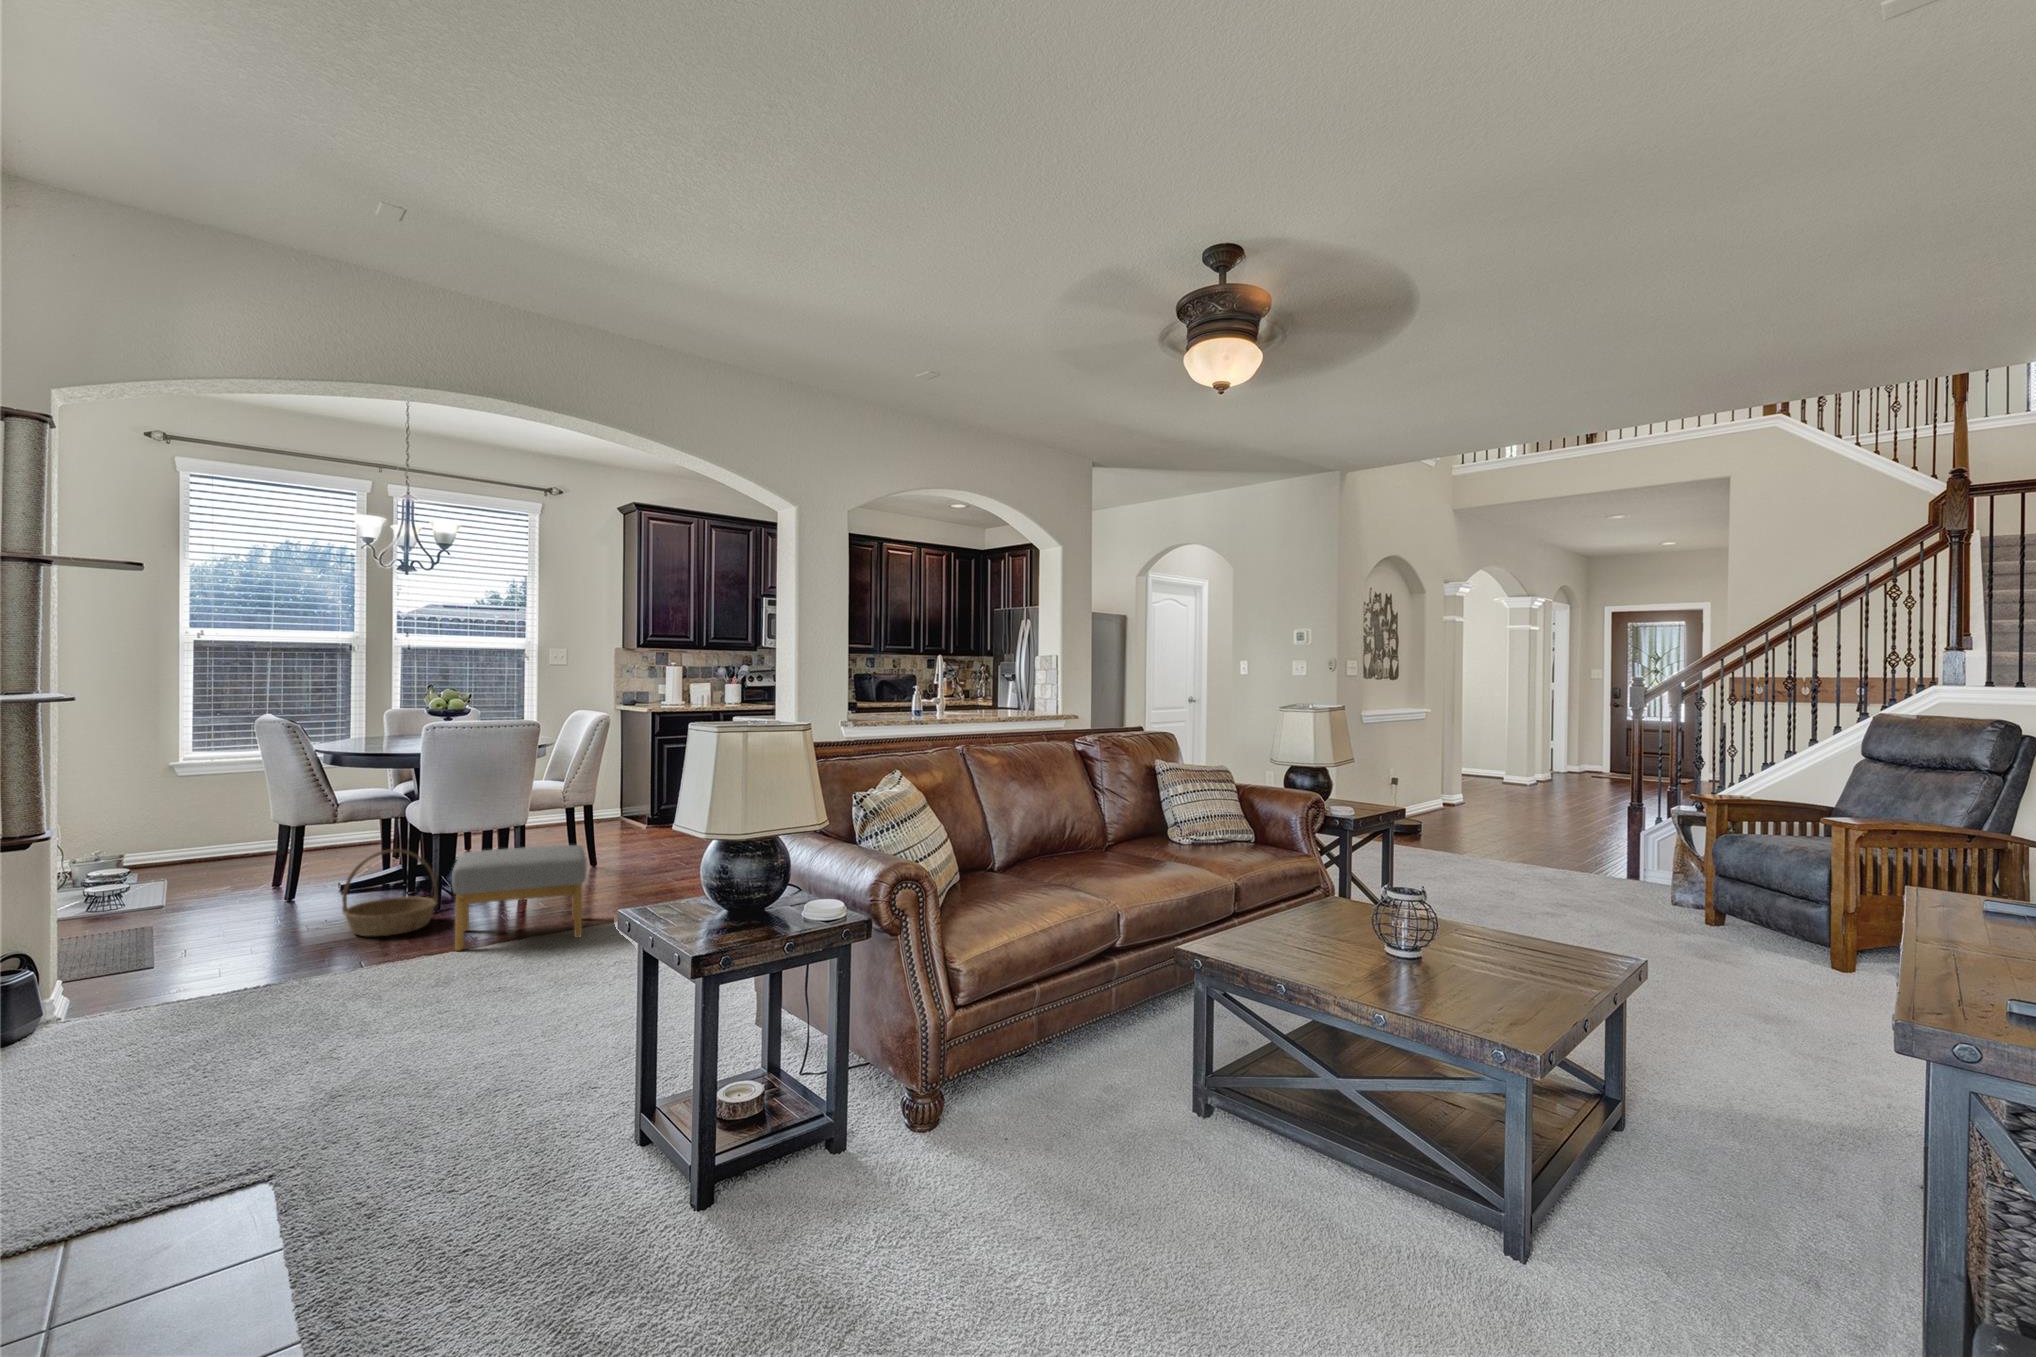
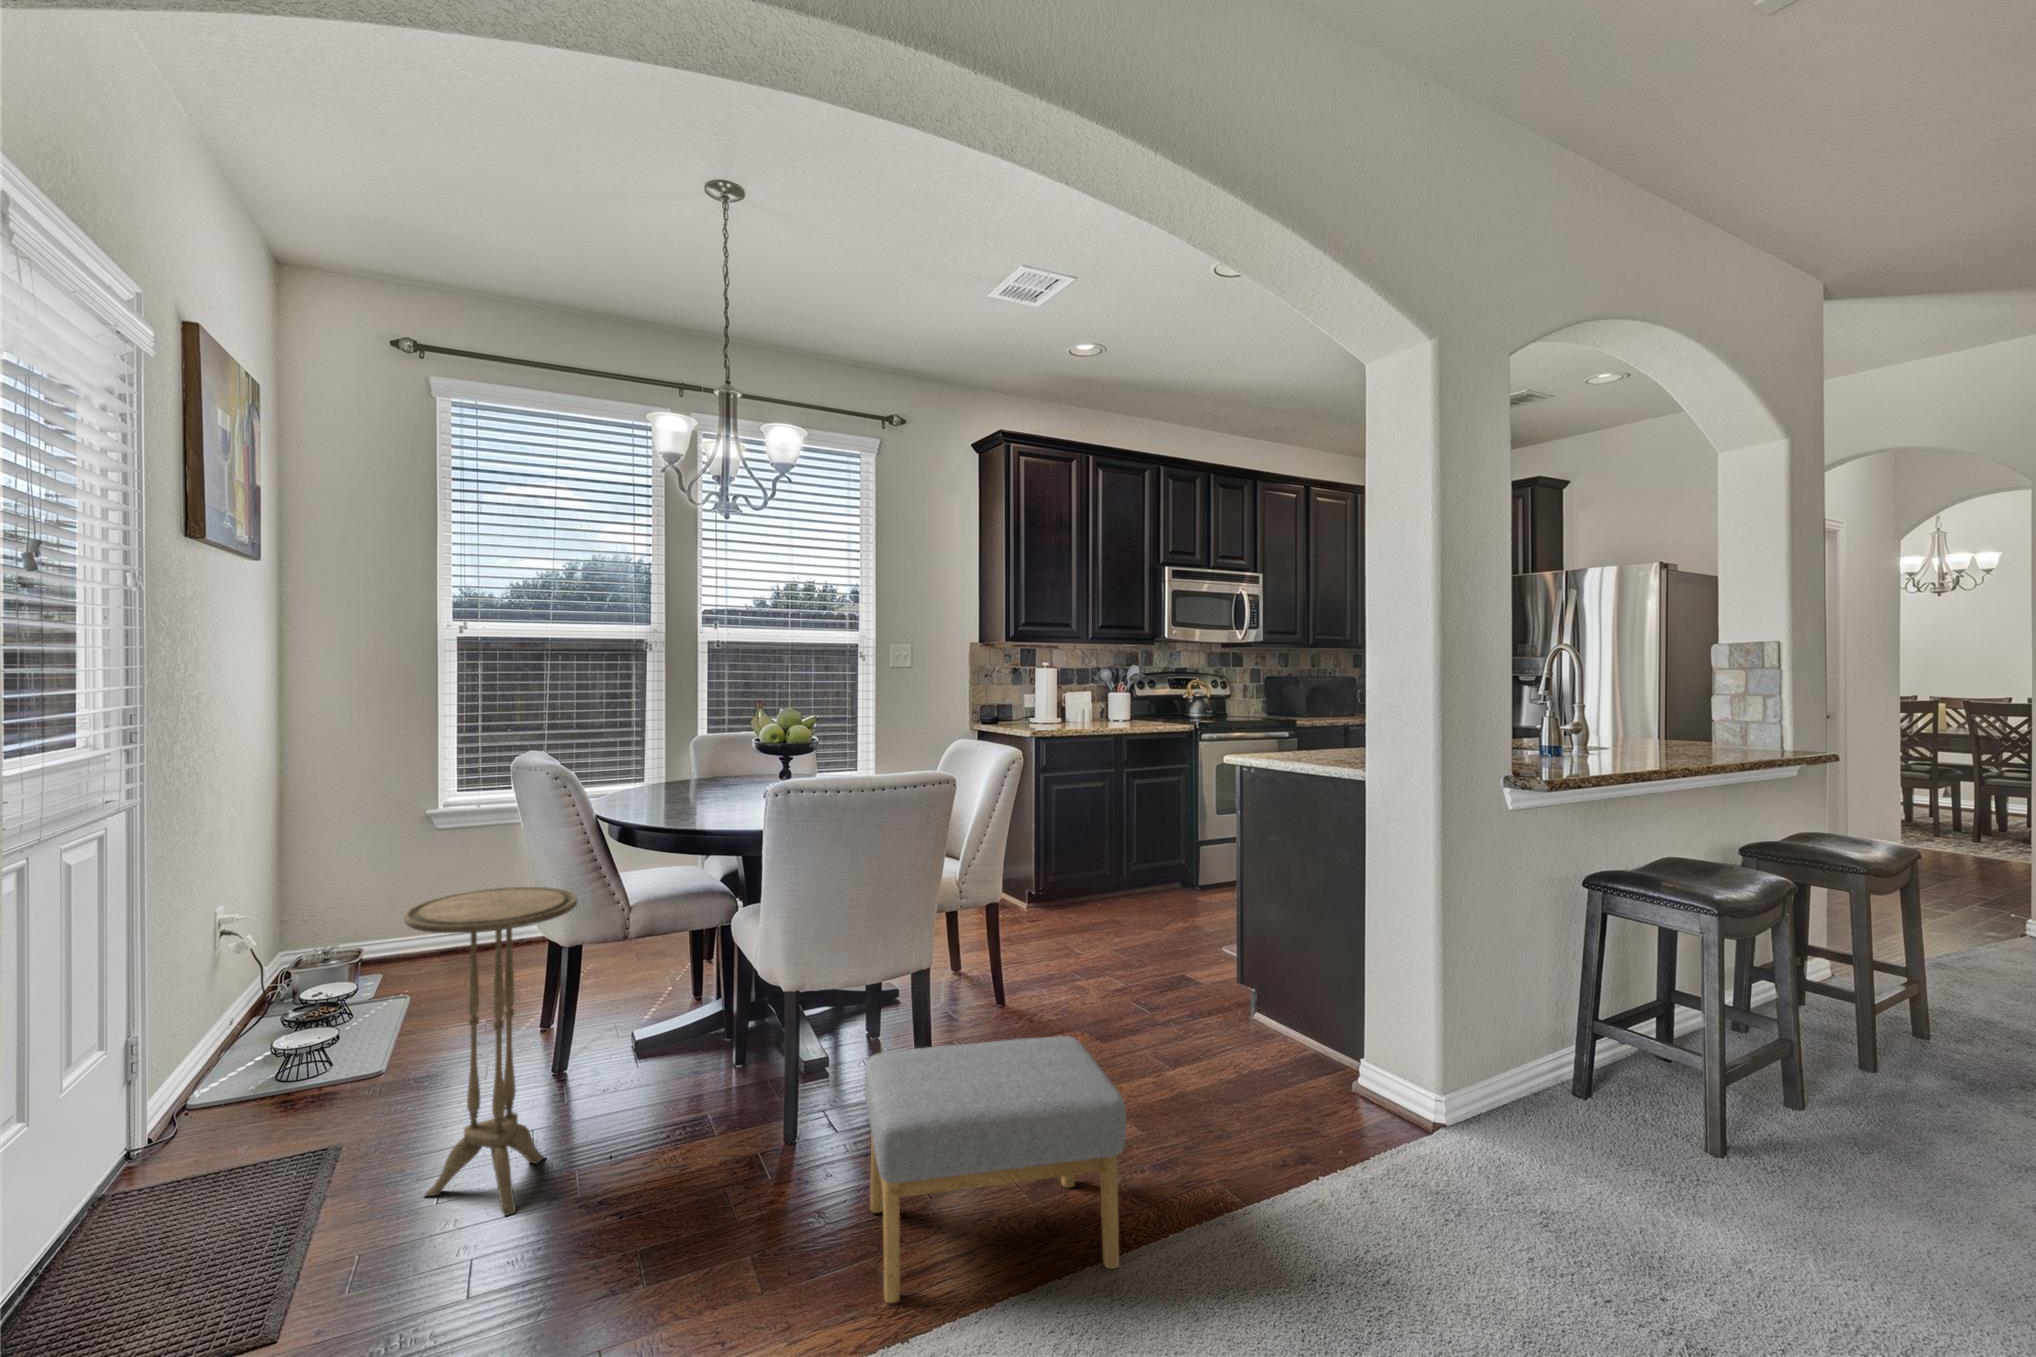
side table: none [186,780,292,944] -> present [404,887,577,1216]
basket: present [342,849,438,936] -> none [662,1032,819,1214]

